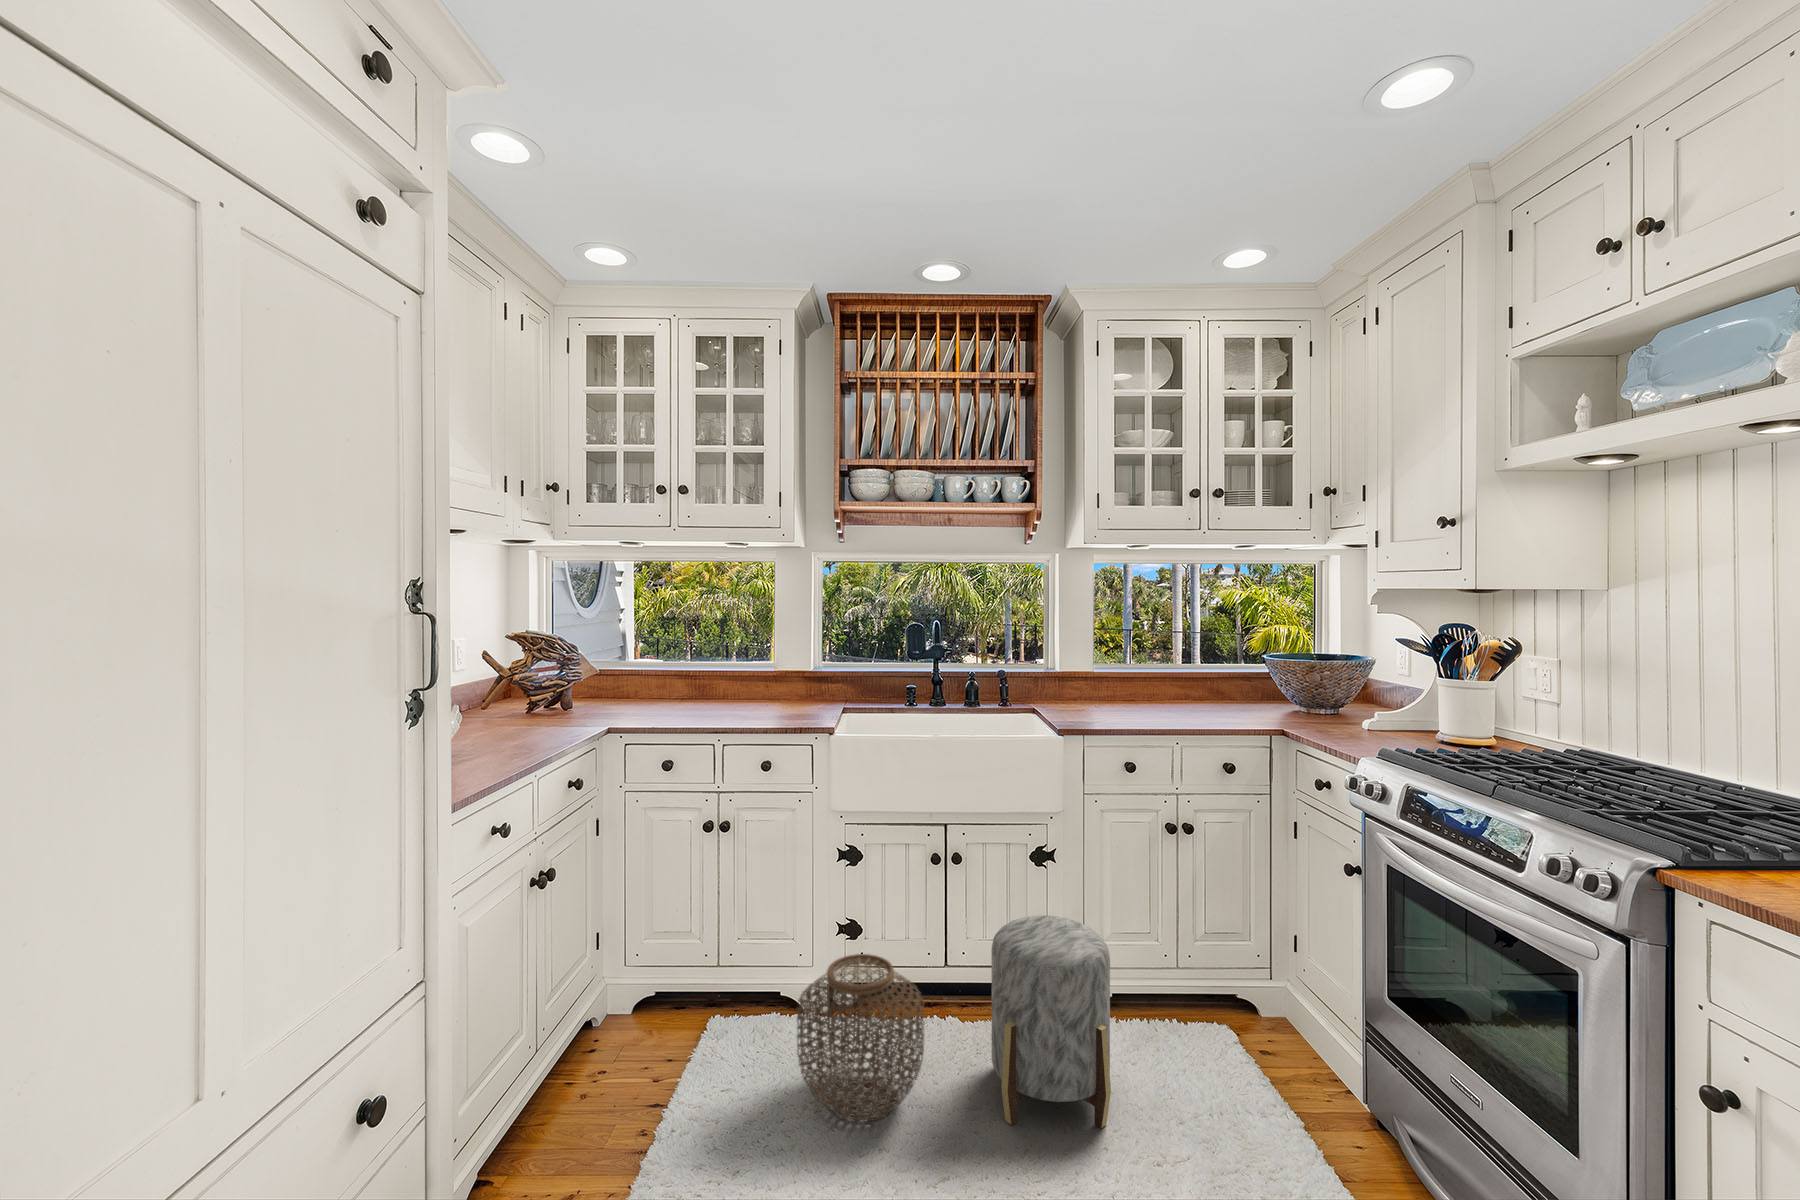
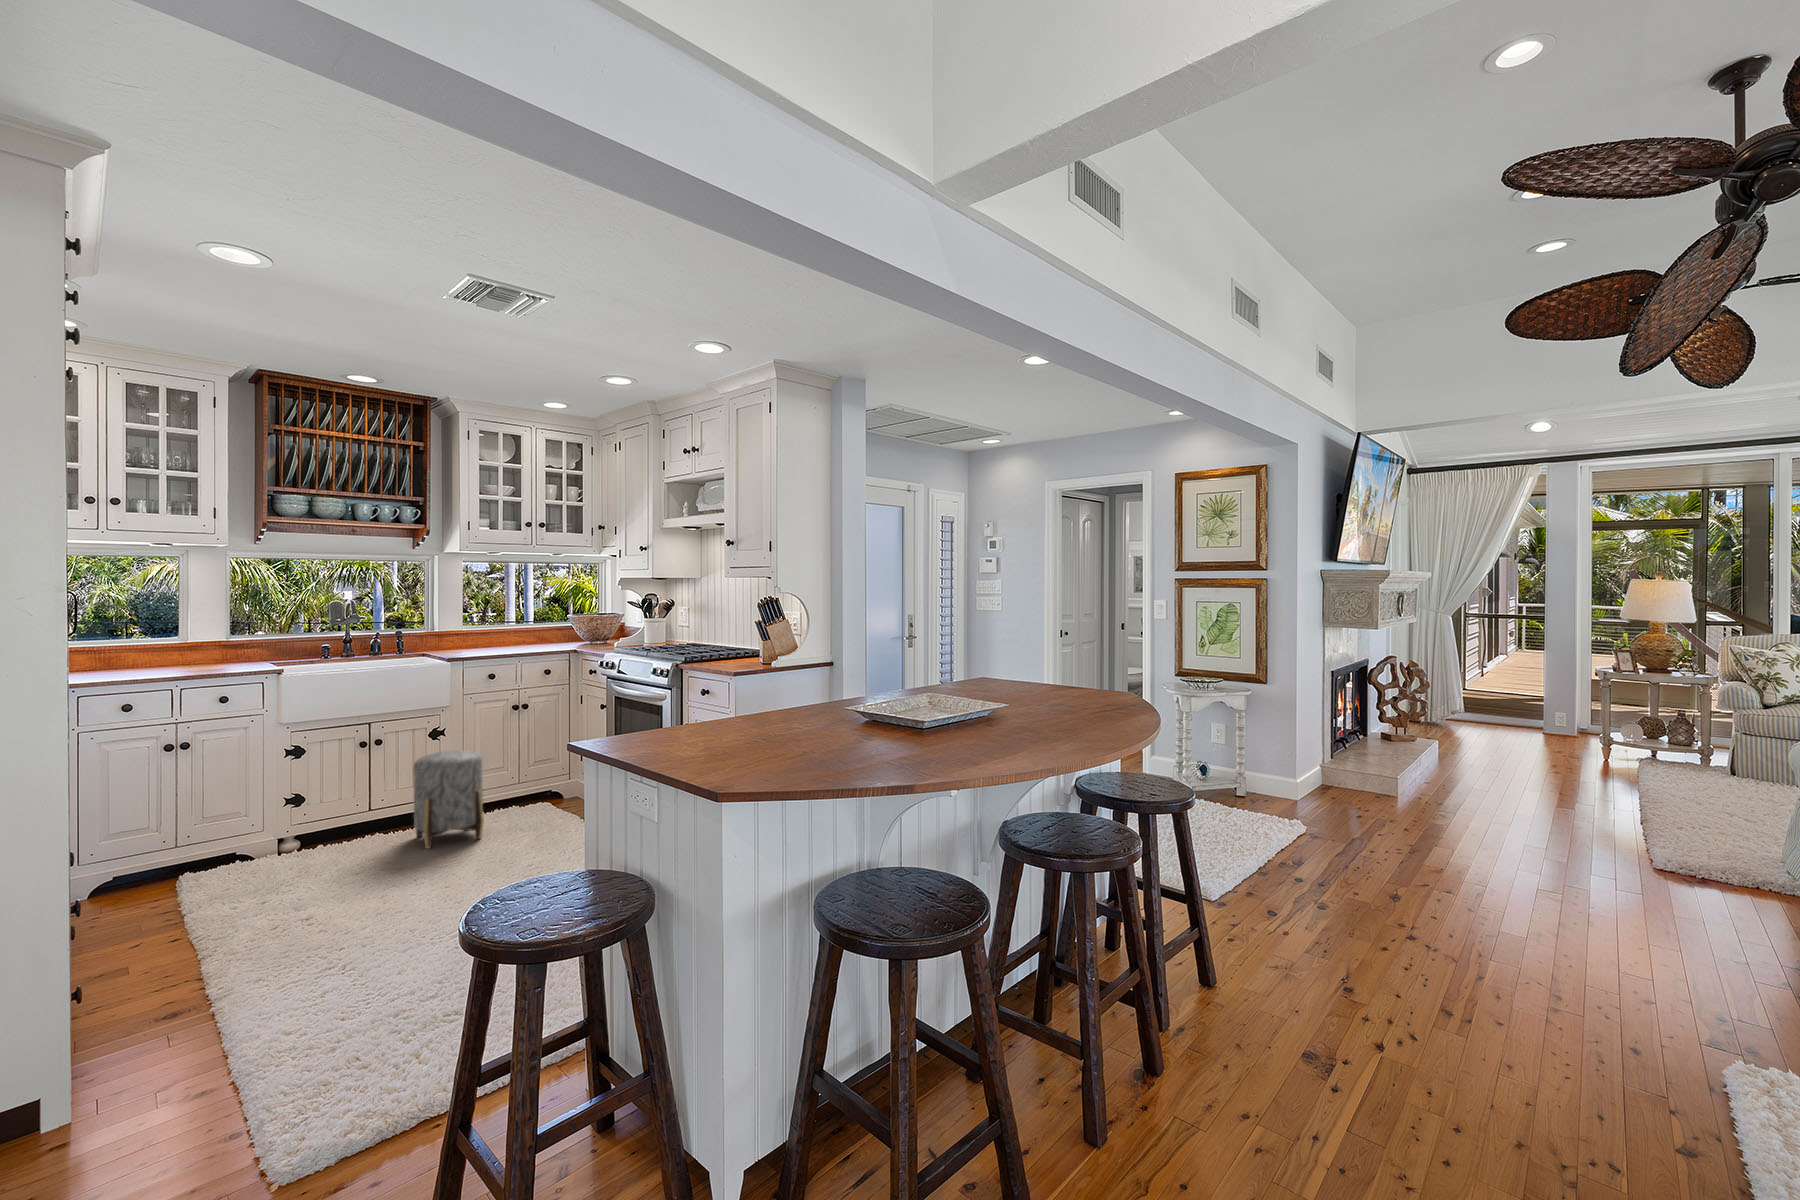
woven basket: present [797,954,924,1122] -> none [286,785,373,869]

